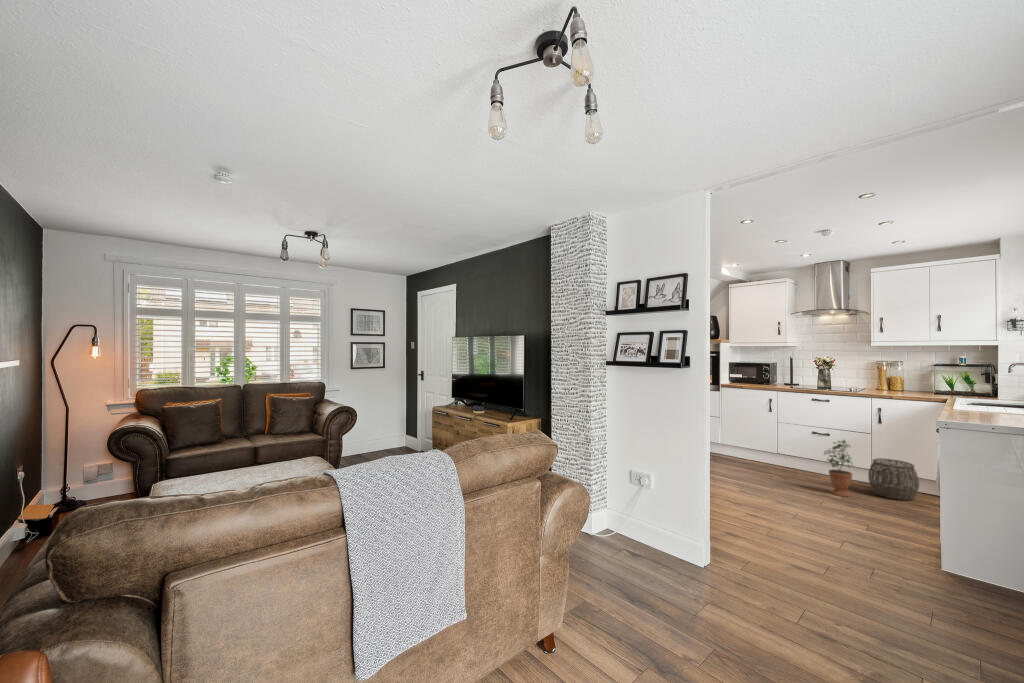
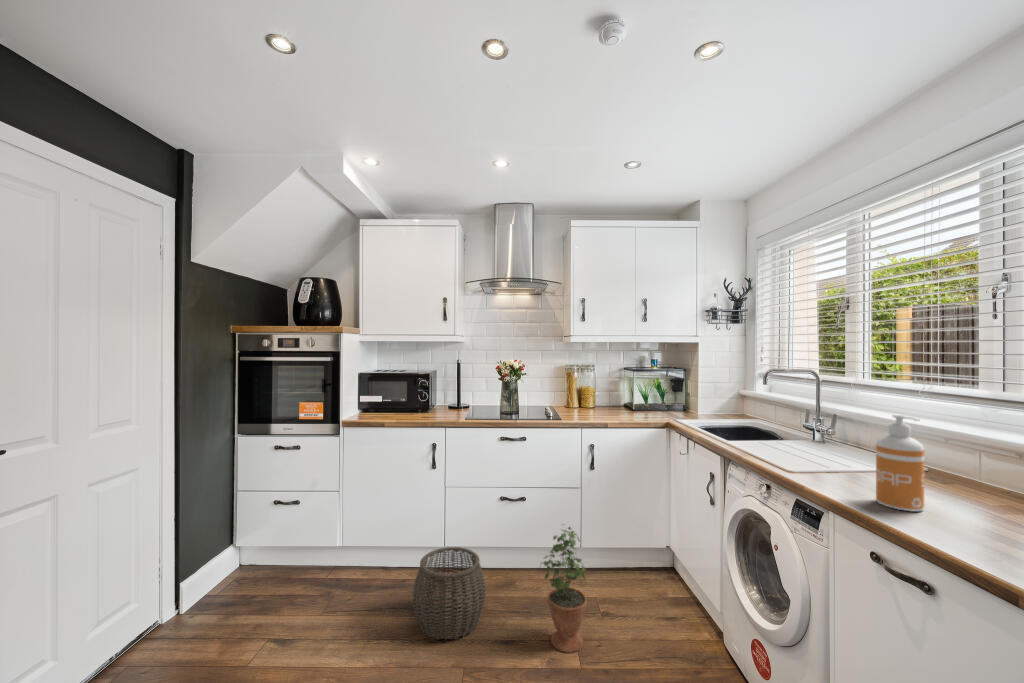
soap dispenser: none [964,376,987,416] -> present [876,415,924,511]
woven basket: present [868,458,919,500] -> present [413,547,486,640]

